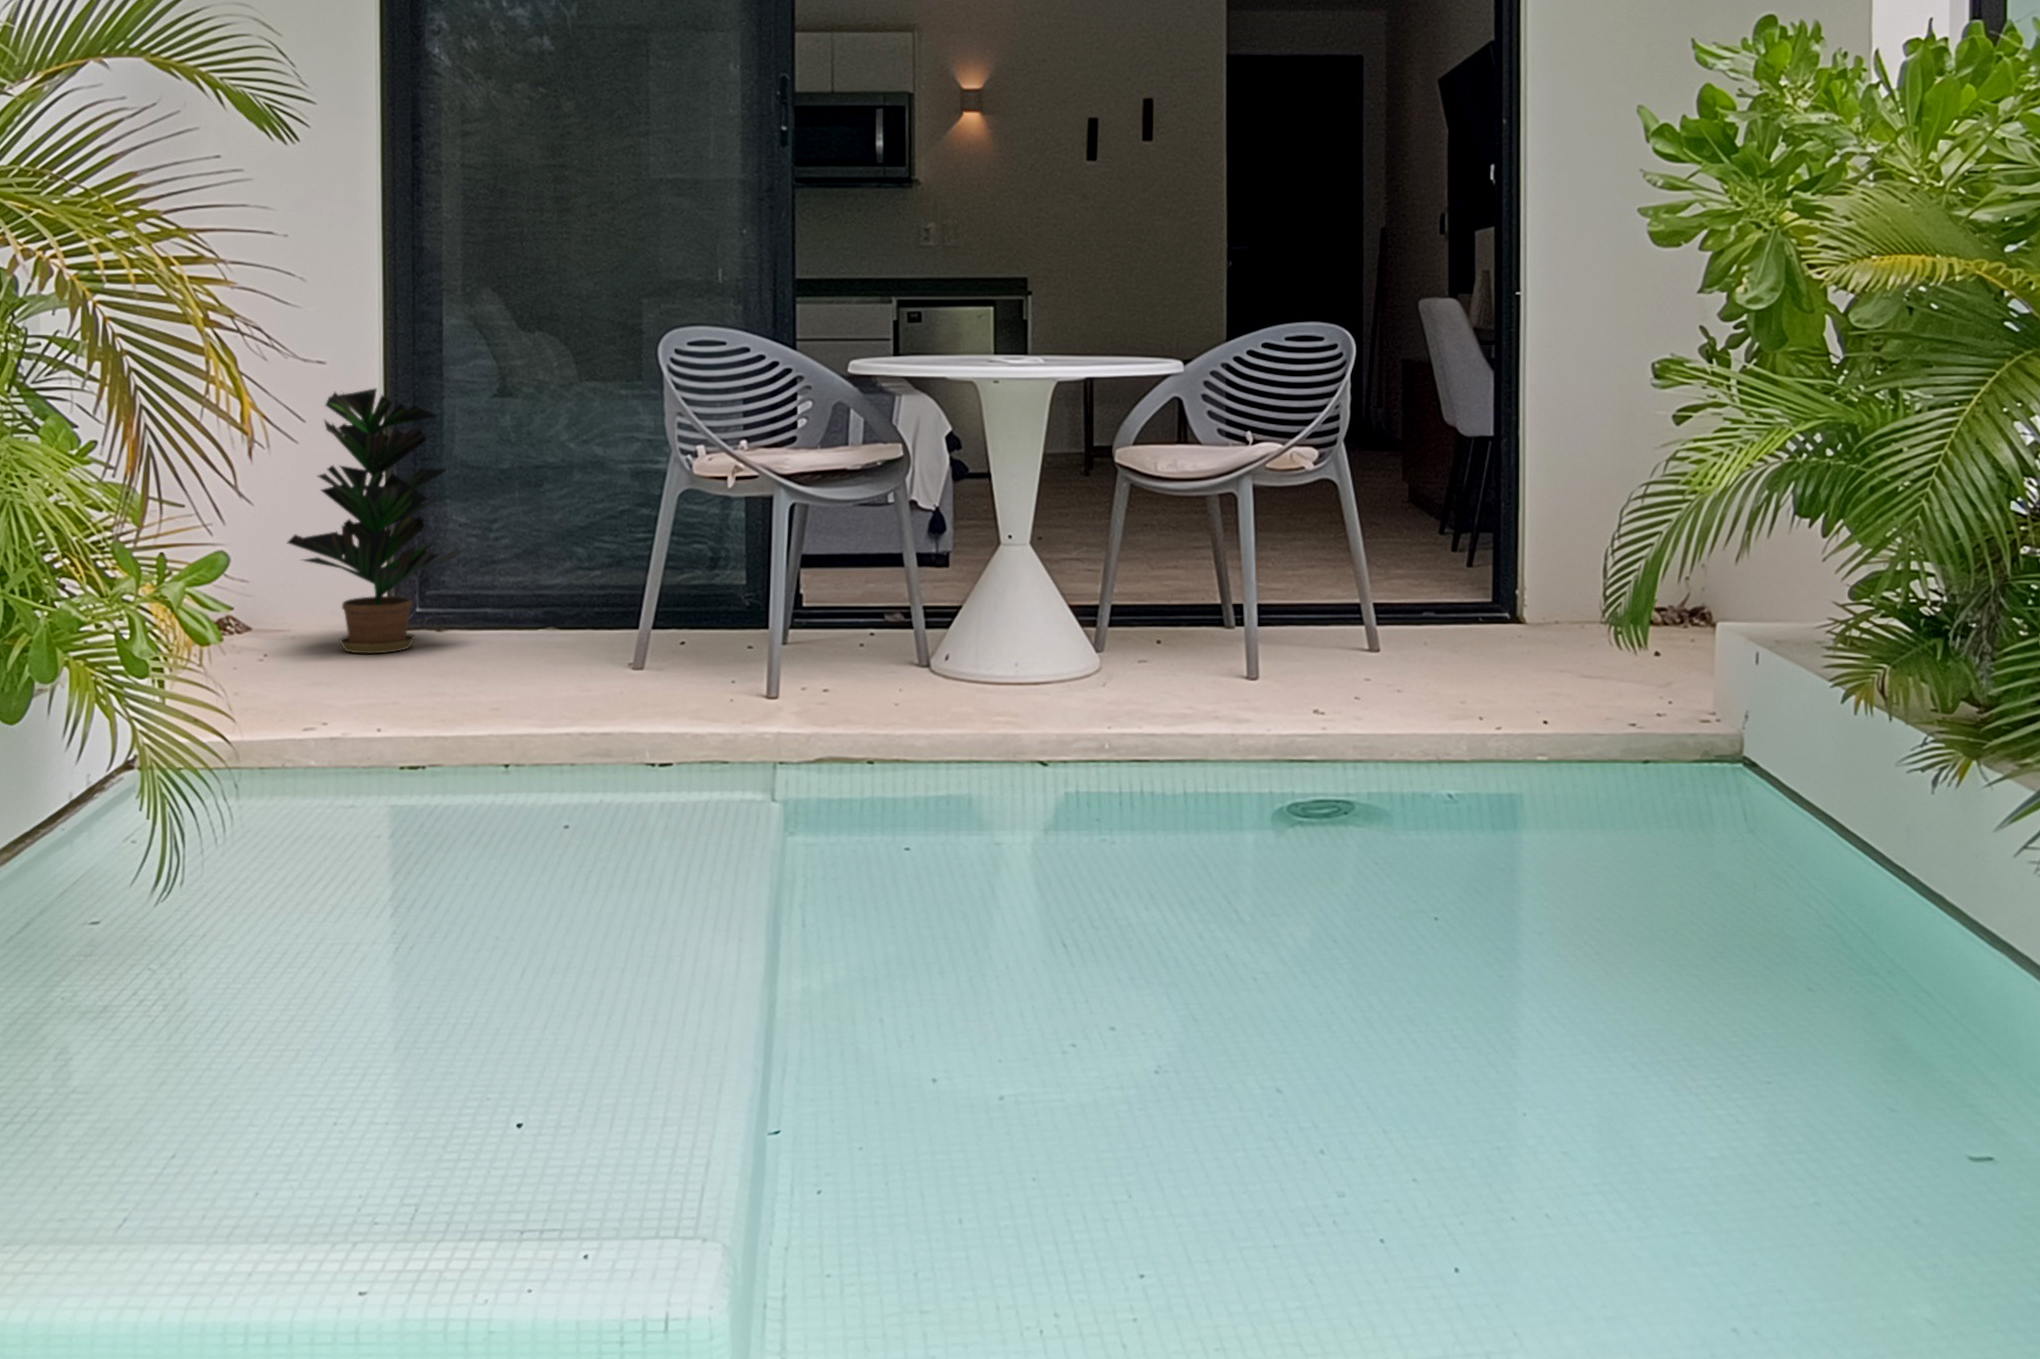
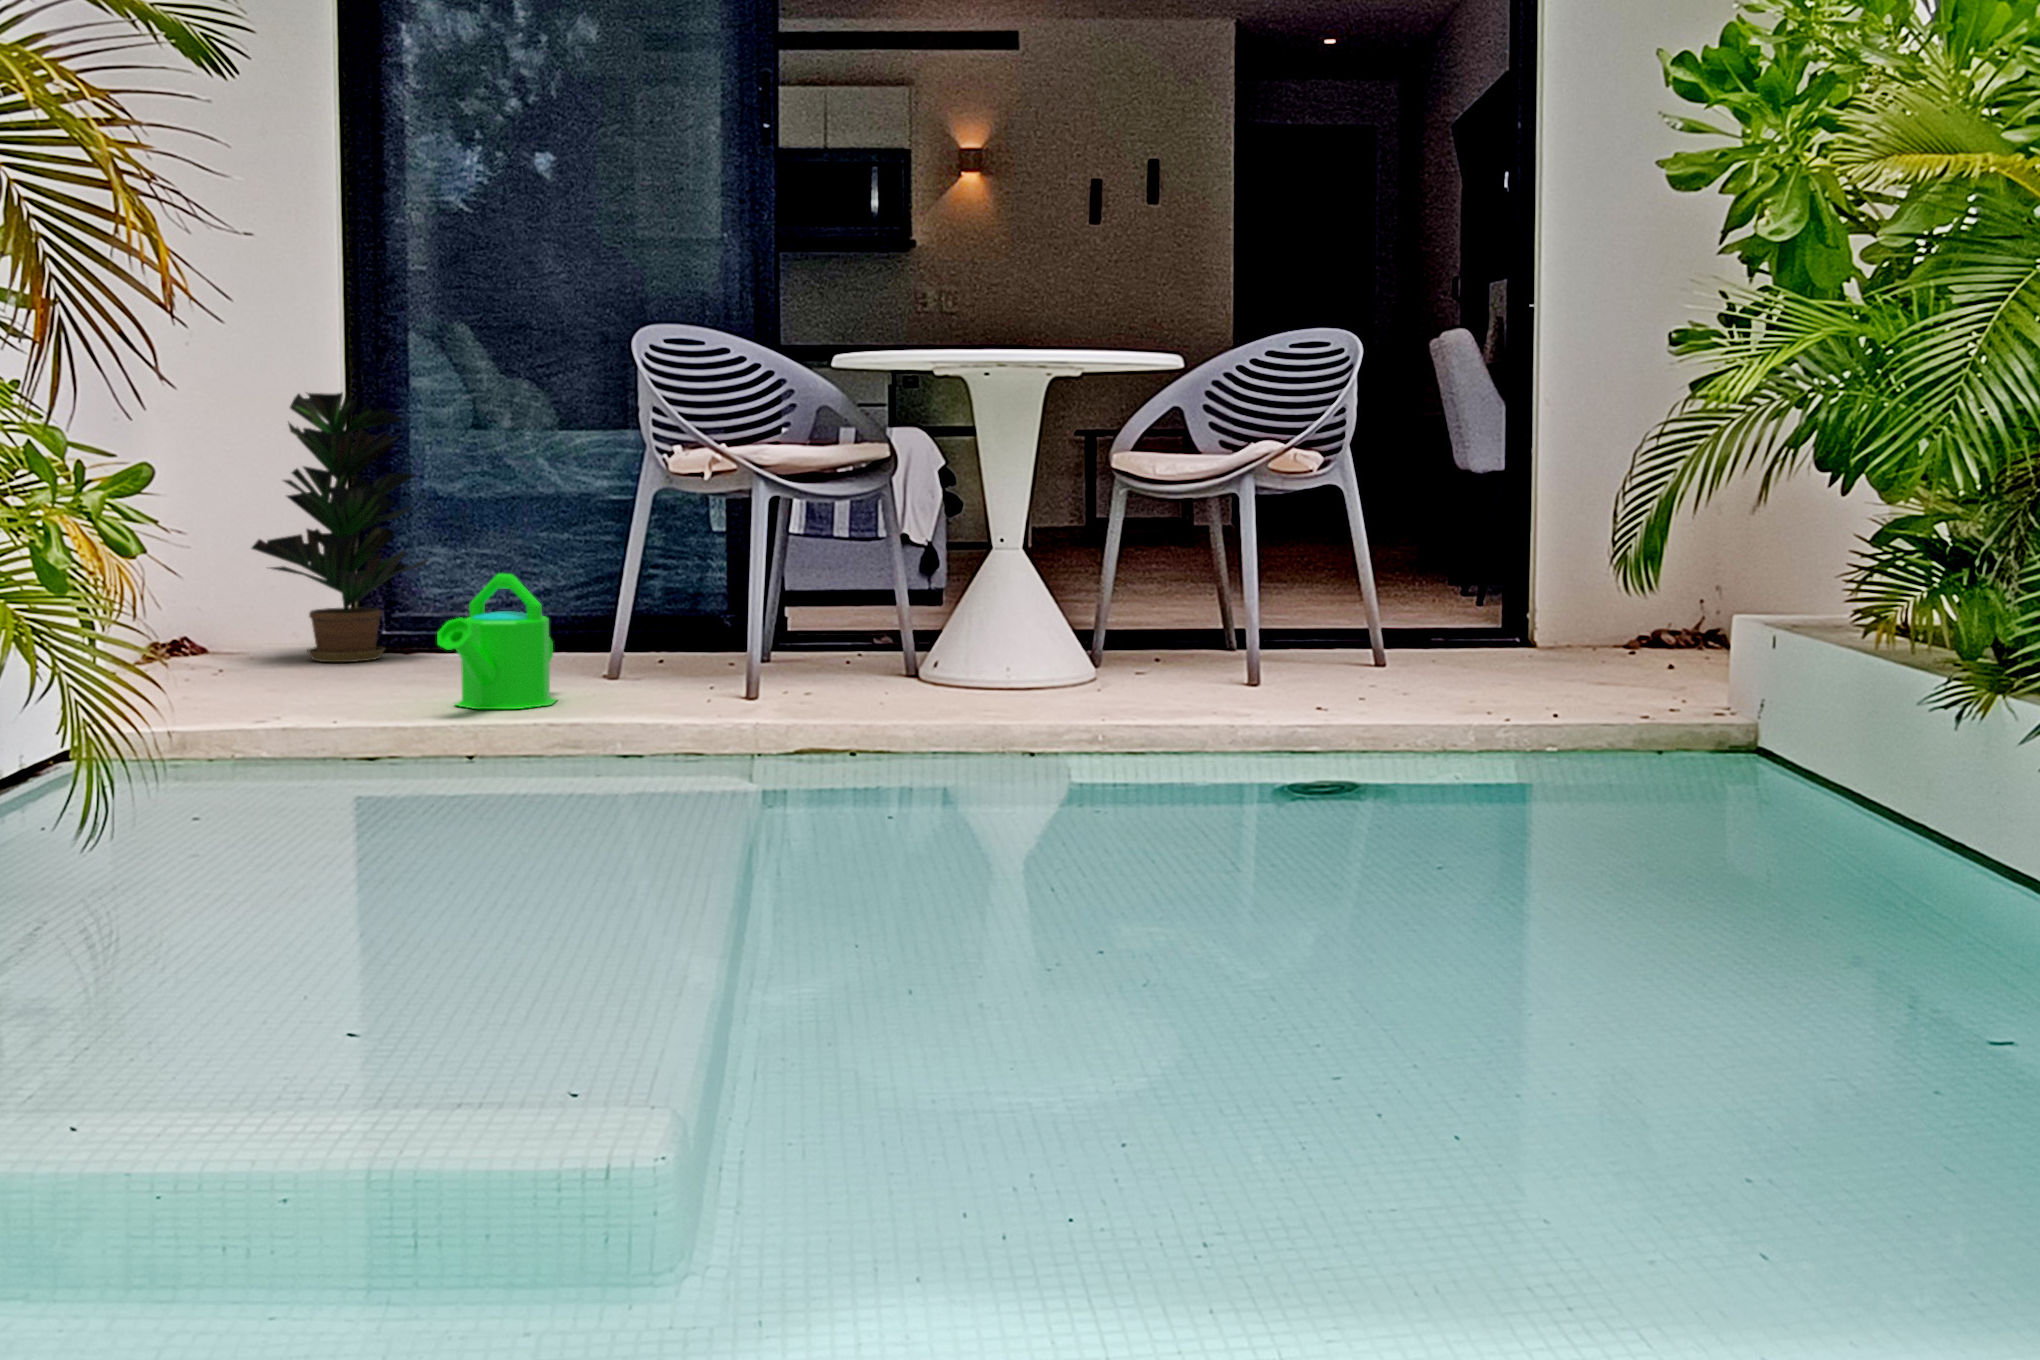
watering can: none [477,586,591,721] -> present [437,573,556,709]

